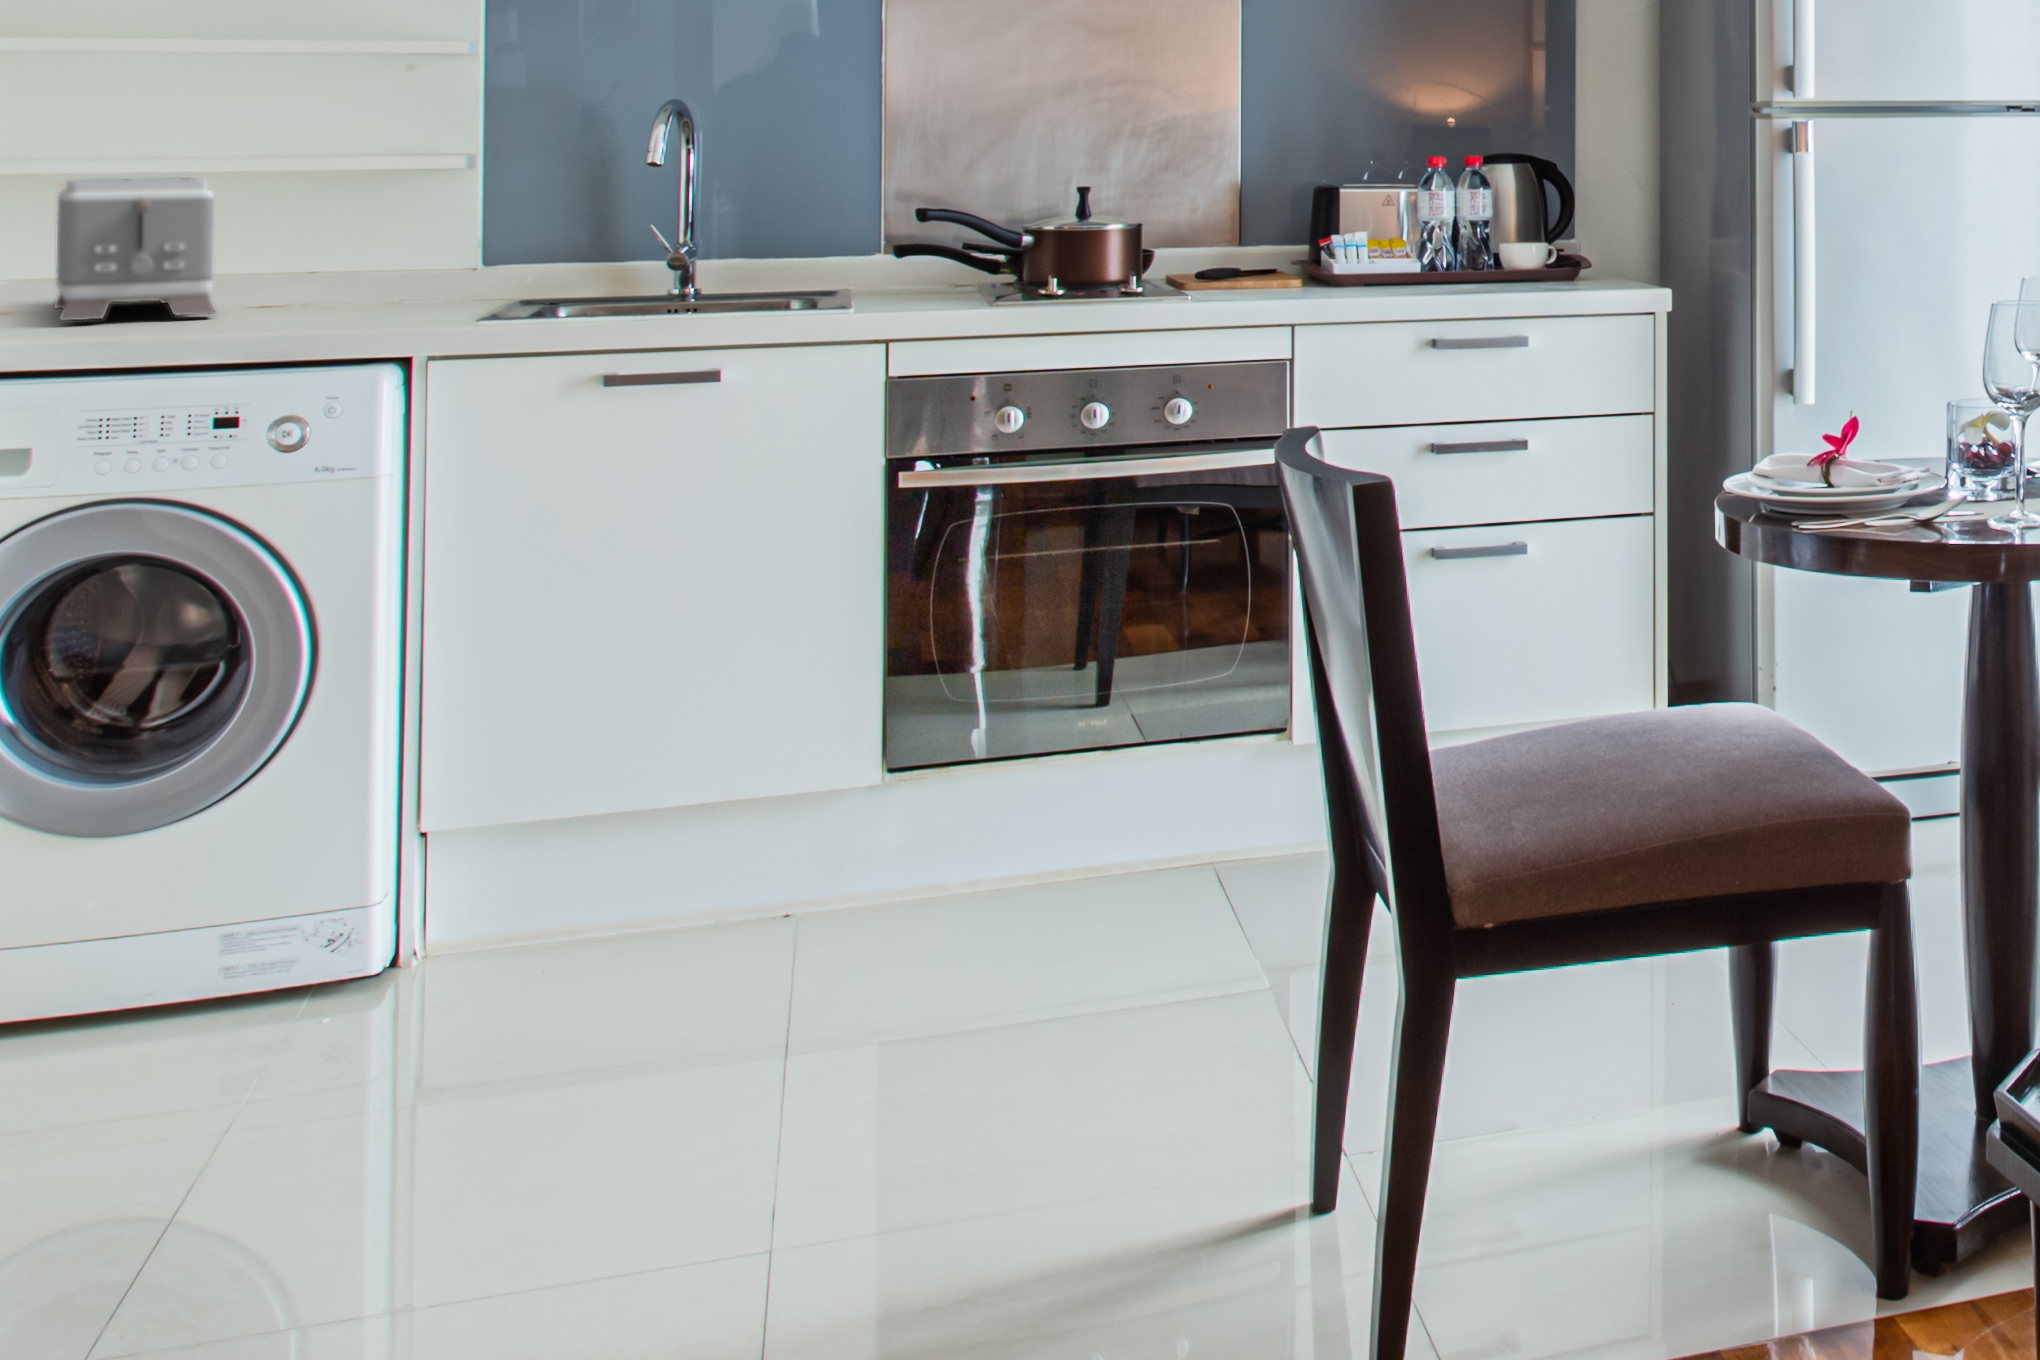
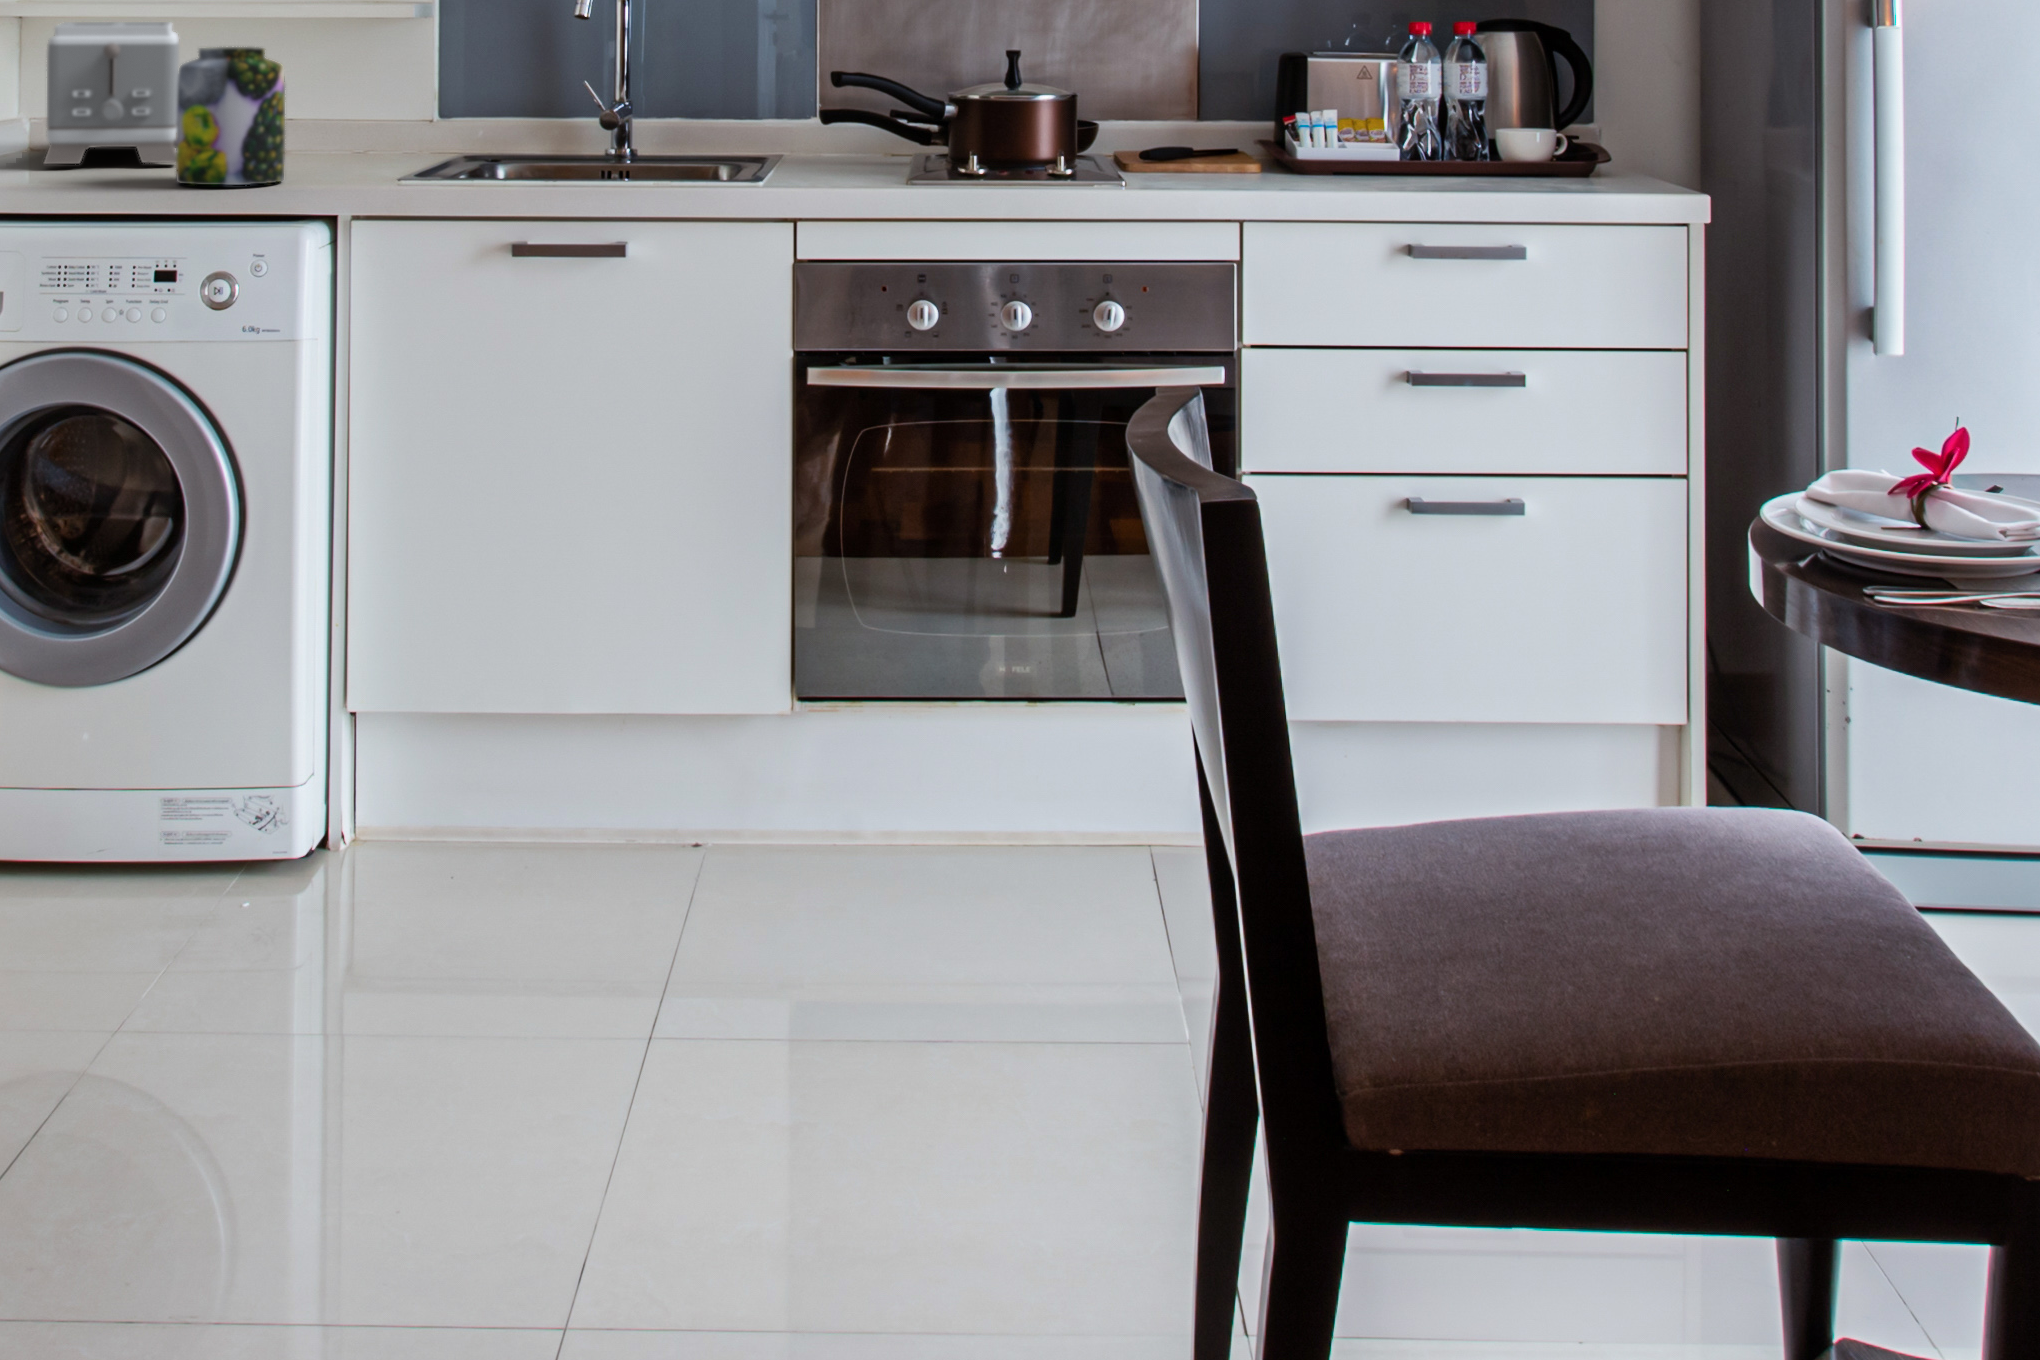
jar: none [228,199,347,332] -> present [176,47,285,185]

